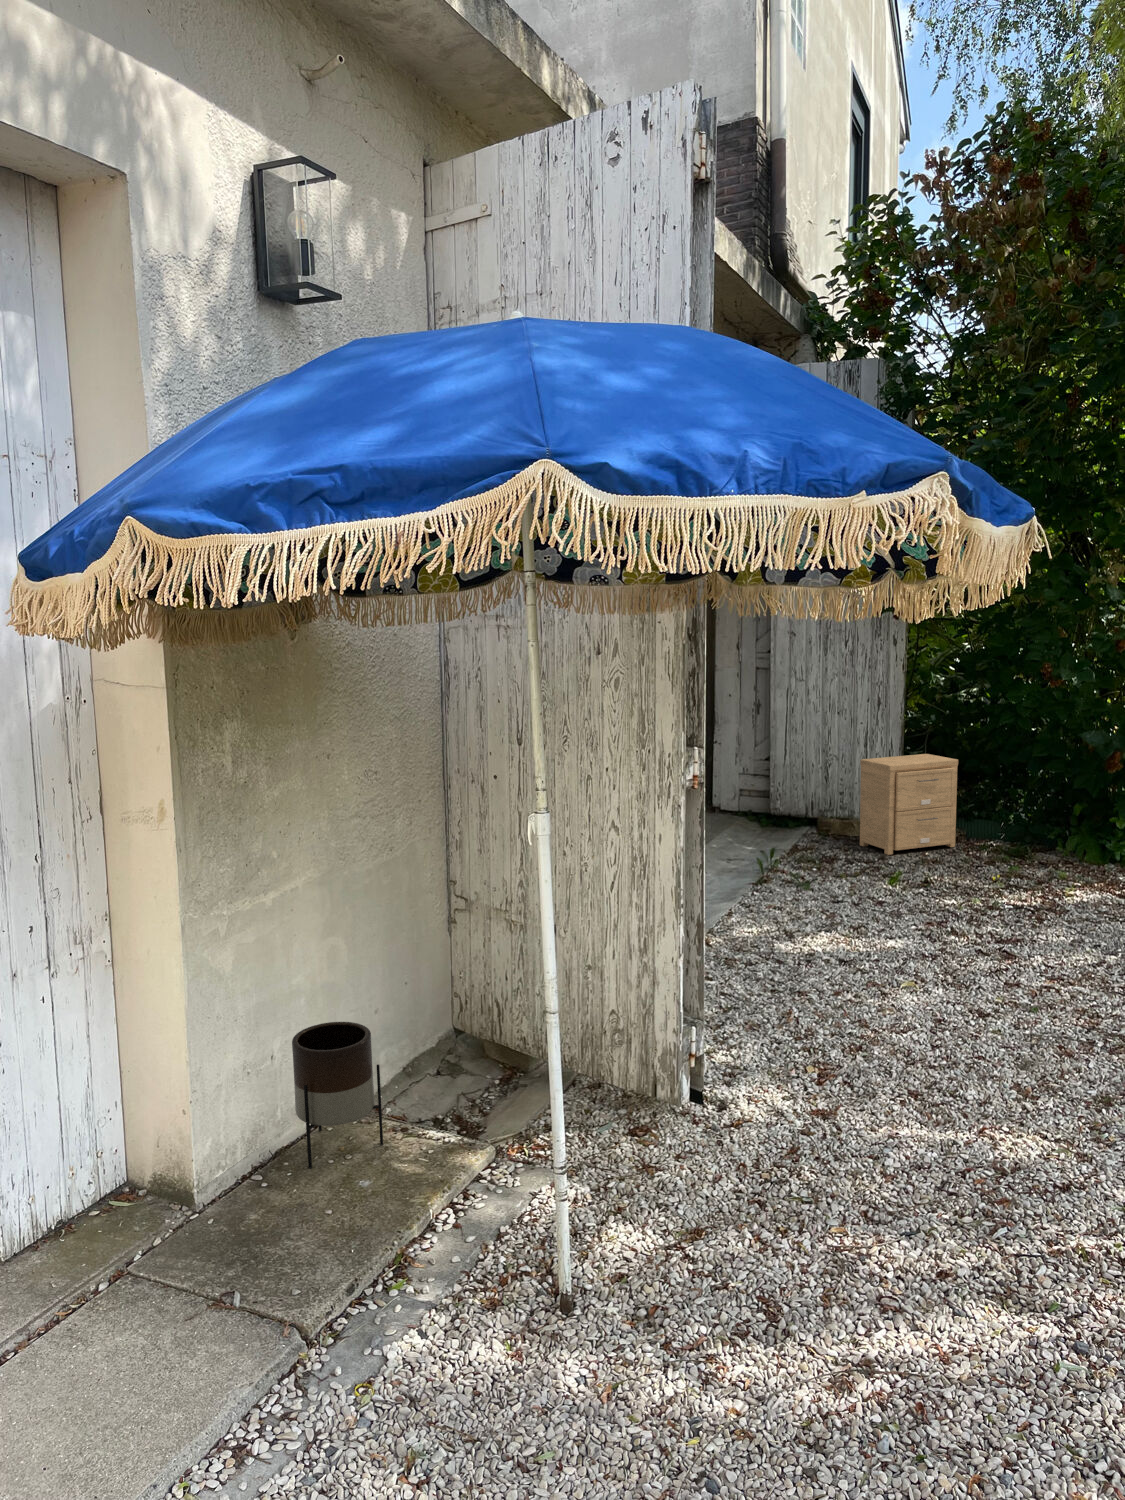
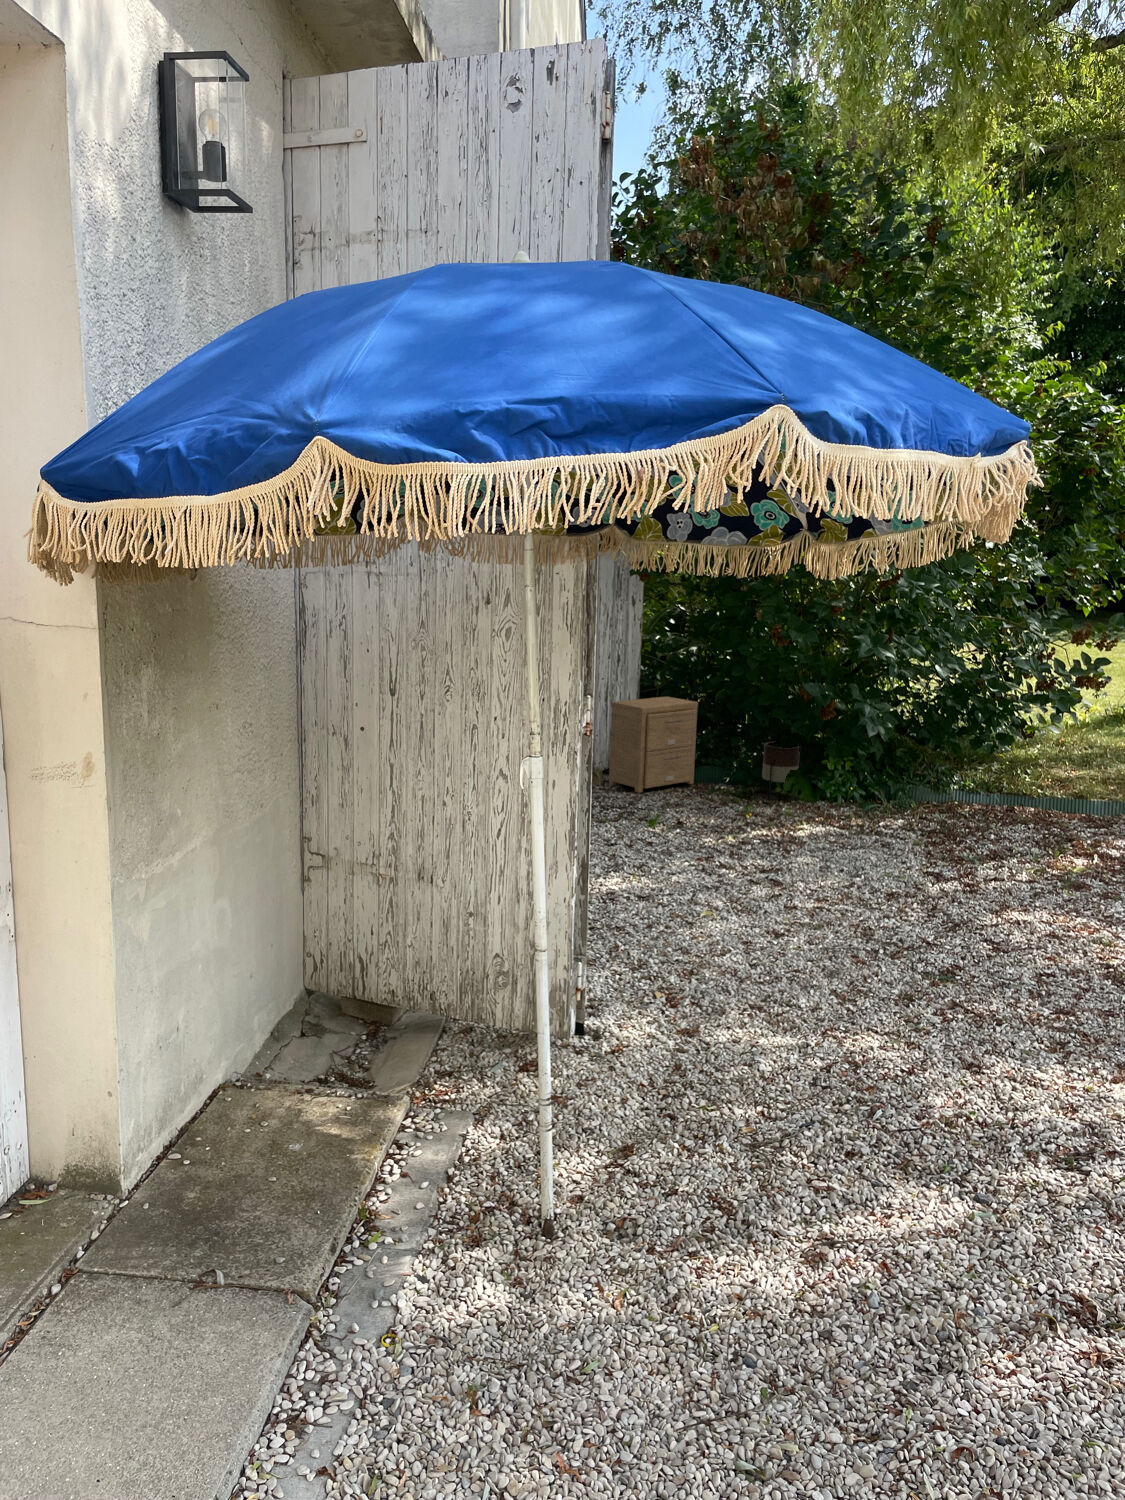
planter: present [292,1022,383,1168] -> present [762,742,802,800]

